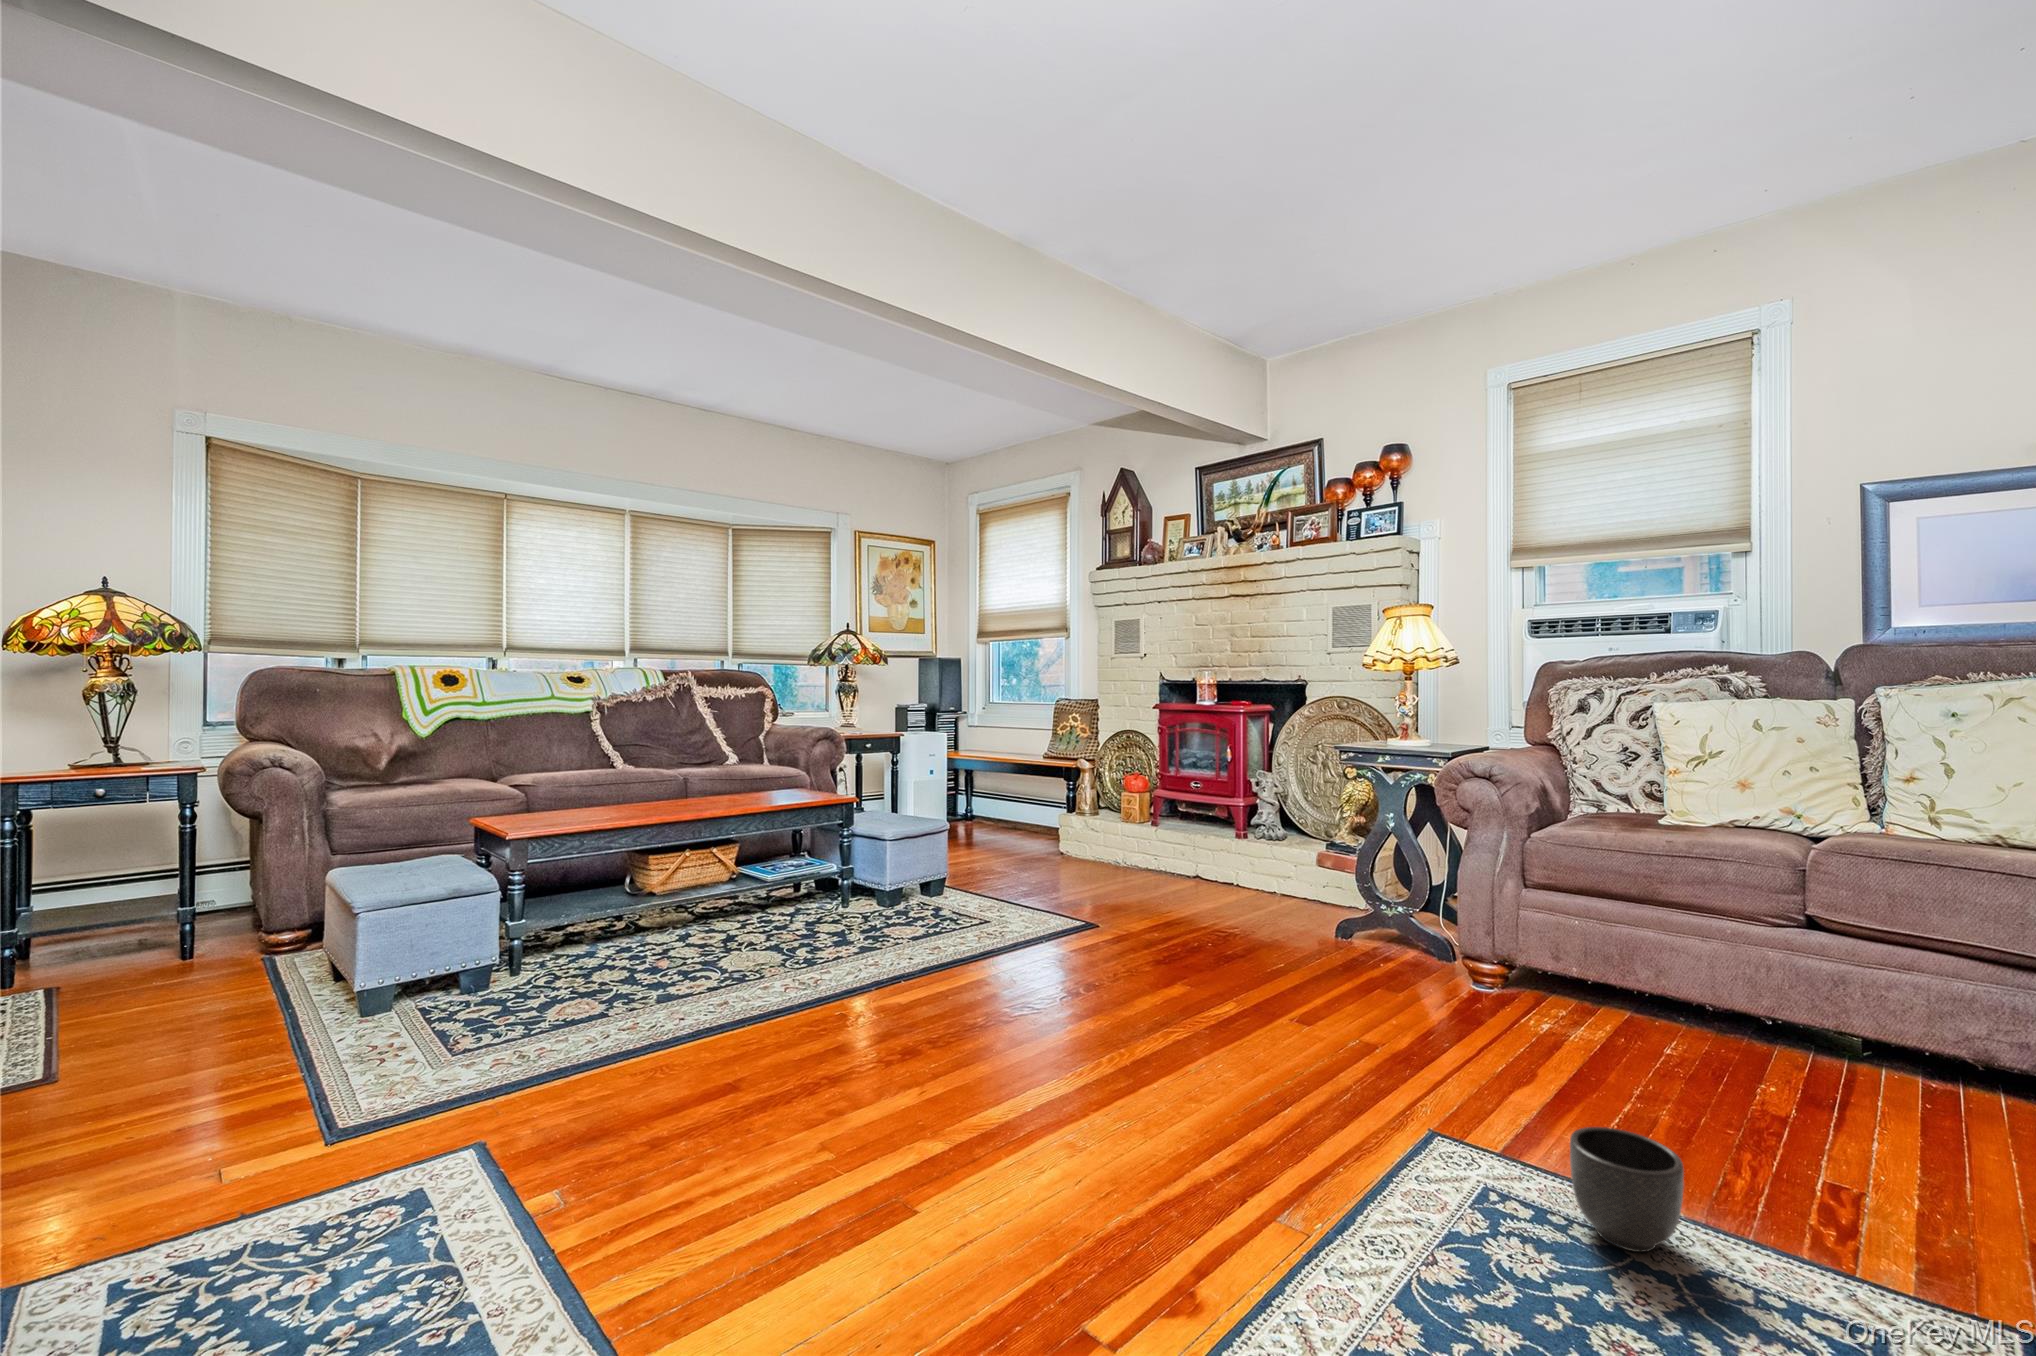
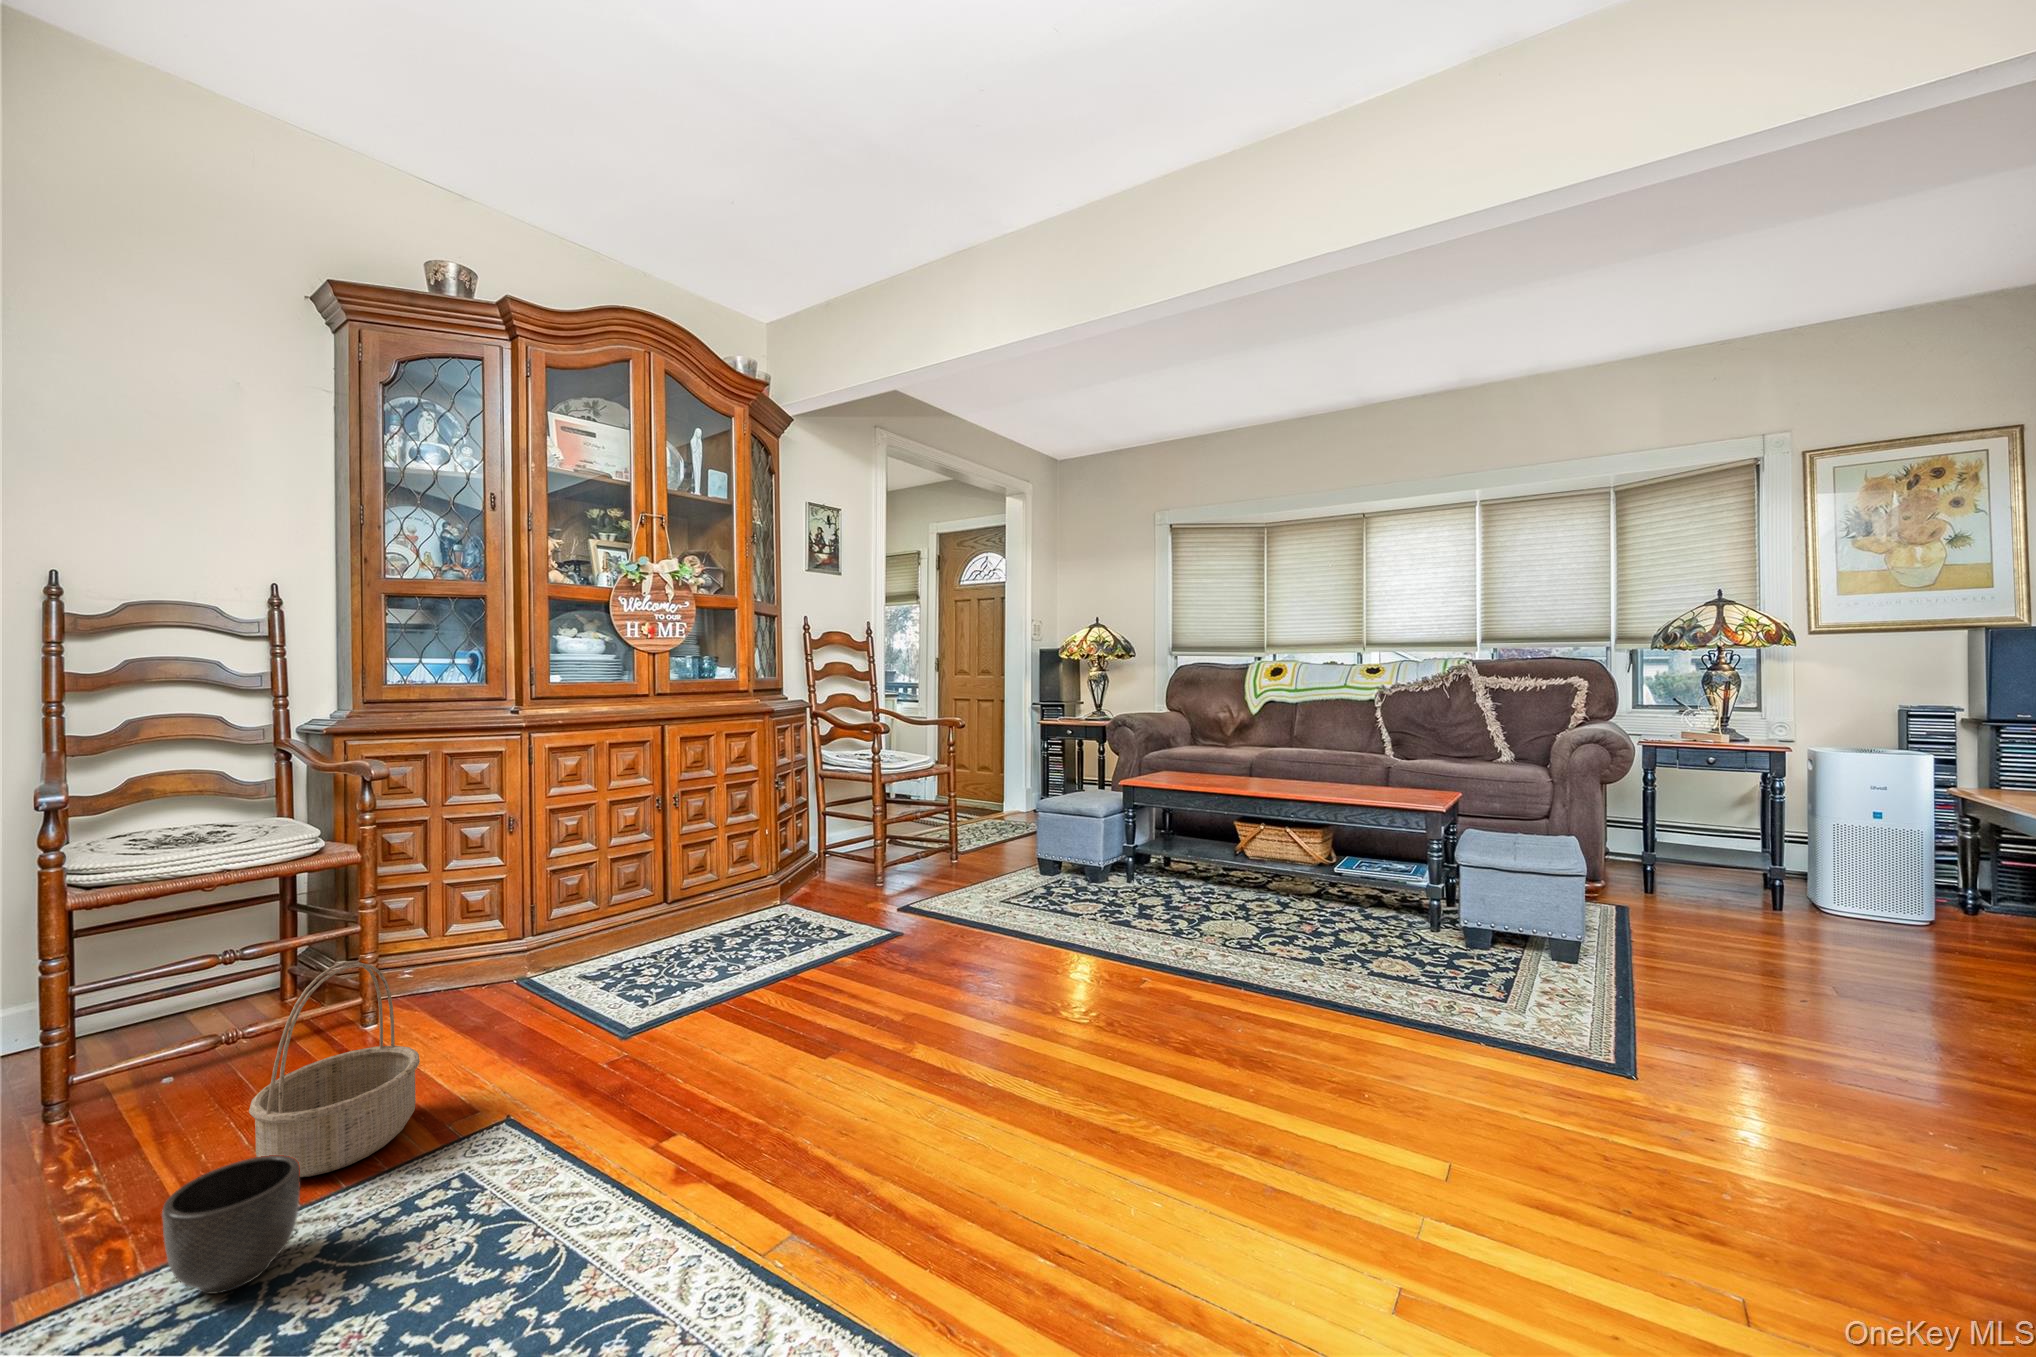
basket: none [1710,1005,1922,1250] -> present [249,961,420,1177]

